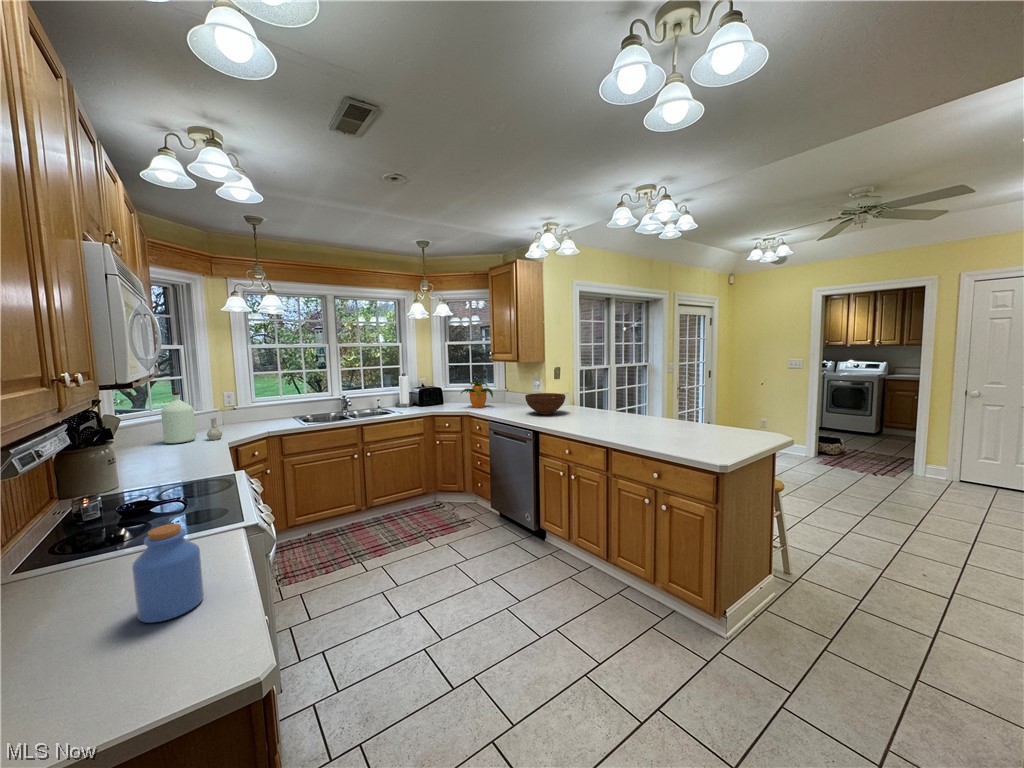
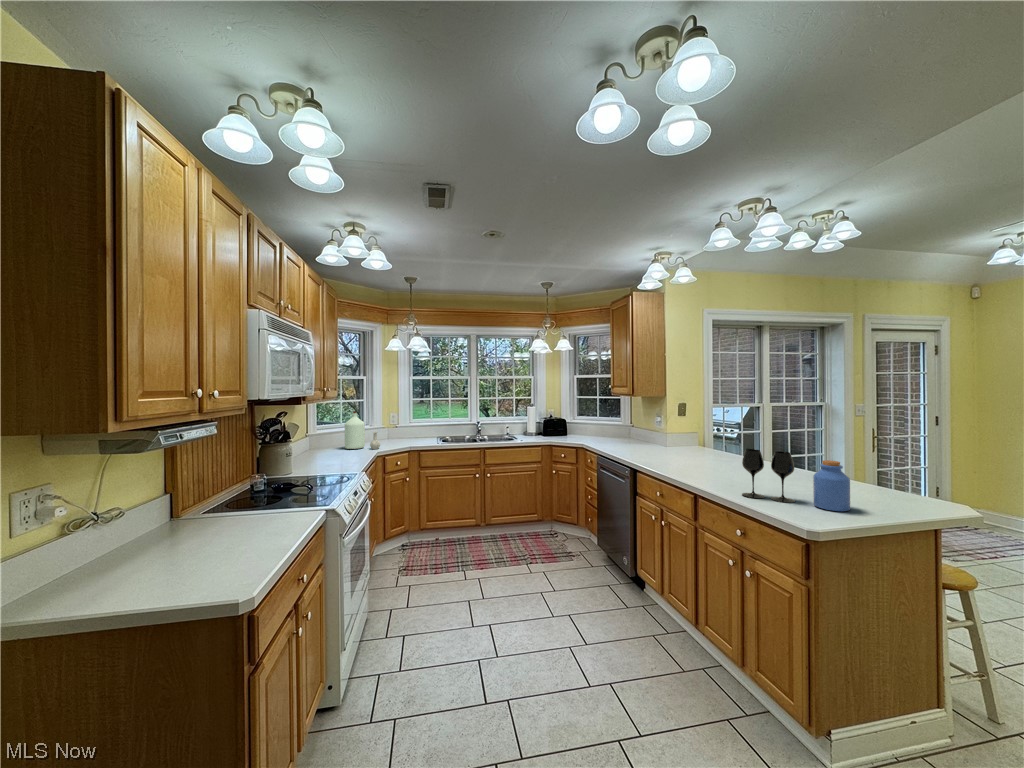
potted plant: present [461,380,493,408] -> none [579,413,613,441]
fruit bowl: present [525,393,565,415] -> none [636,430,682,453]
wine glass: none [650,405,690,446] -> present [742,449,795,503]
jar: present [132,524,204,623] -> present [813,460,850,511]

